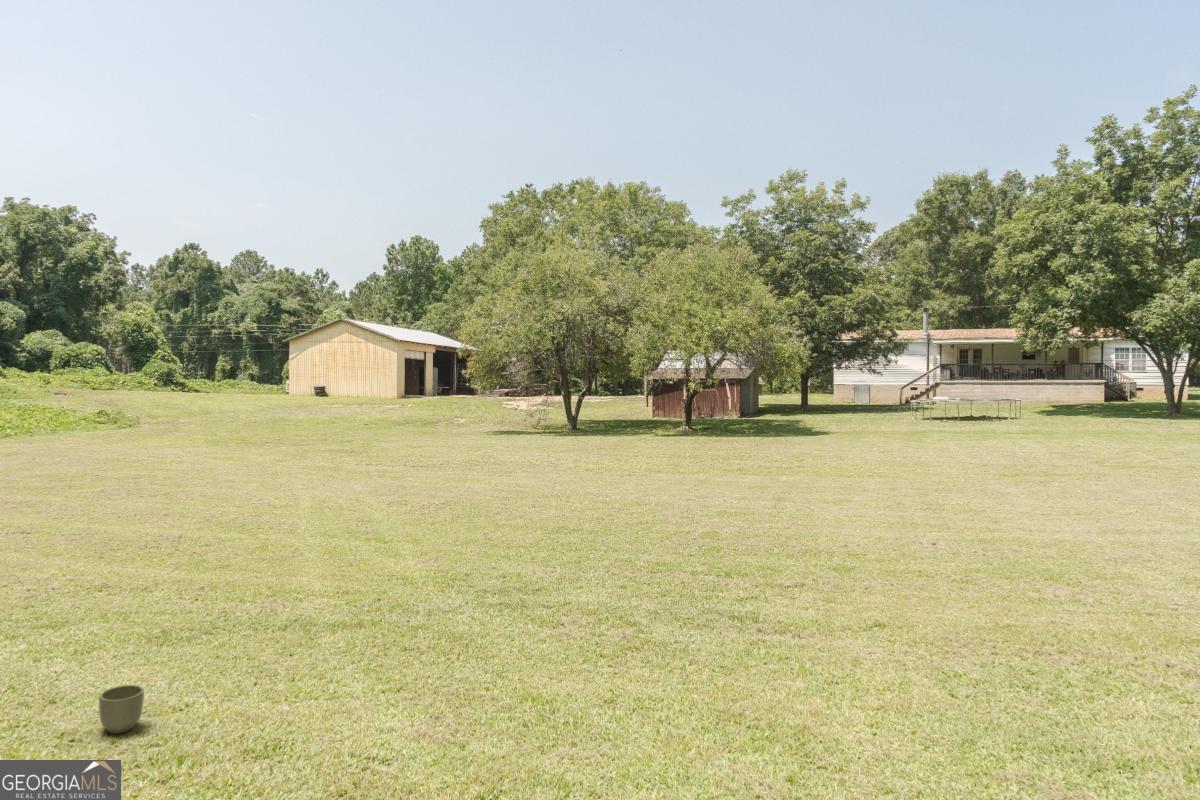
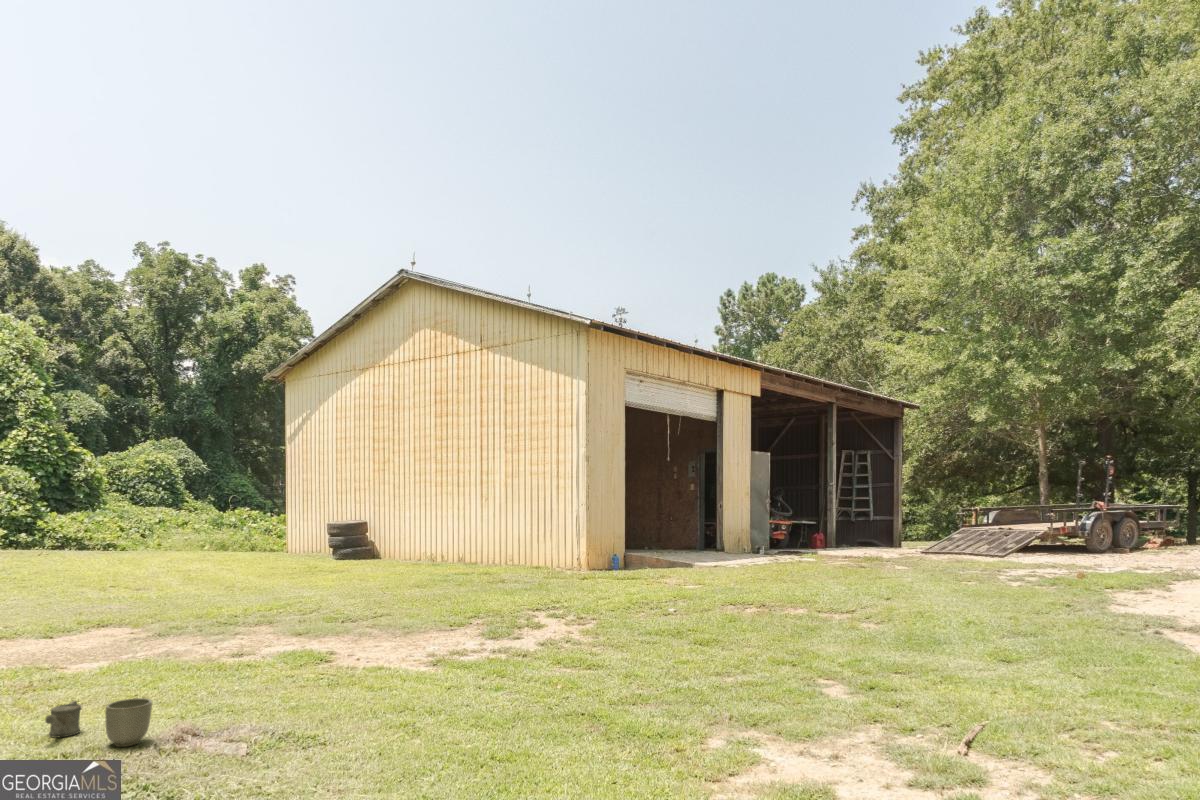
watering can: none [39,681,73,721] -> present [45,701,81,738]

